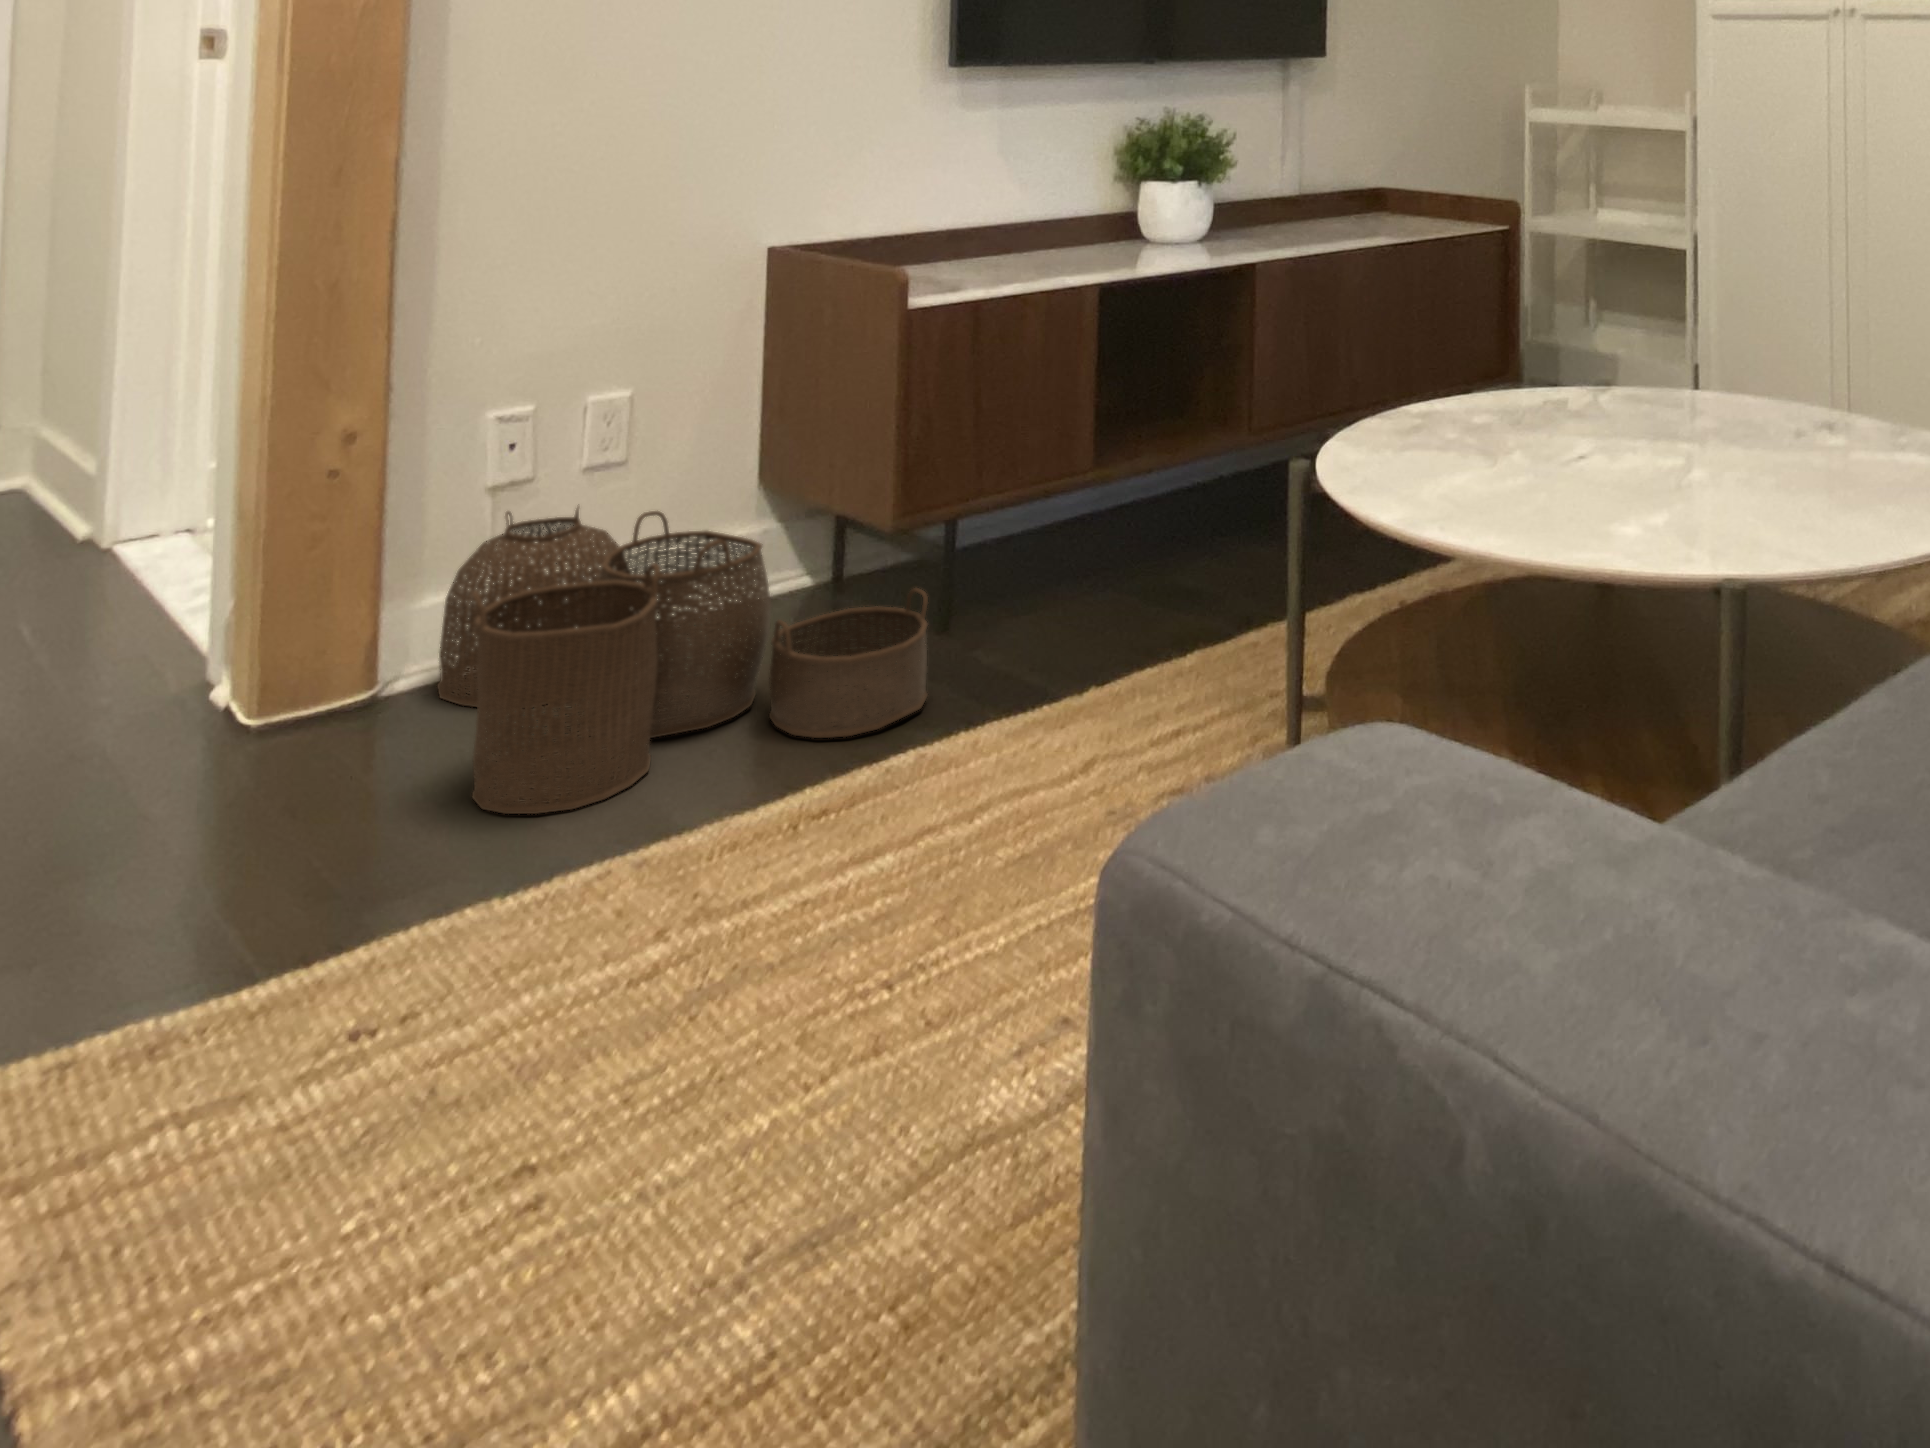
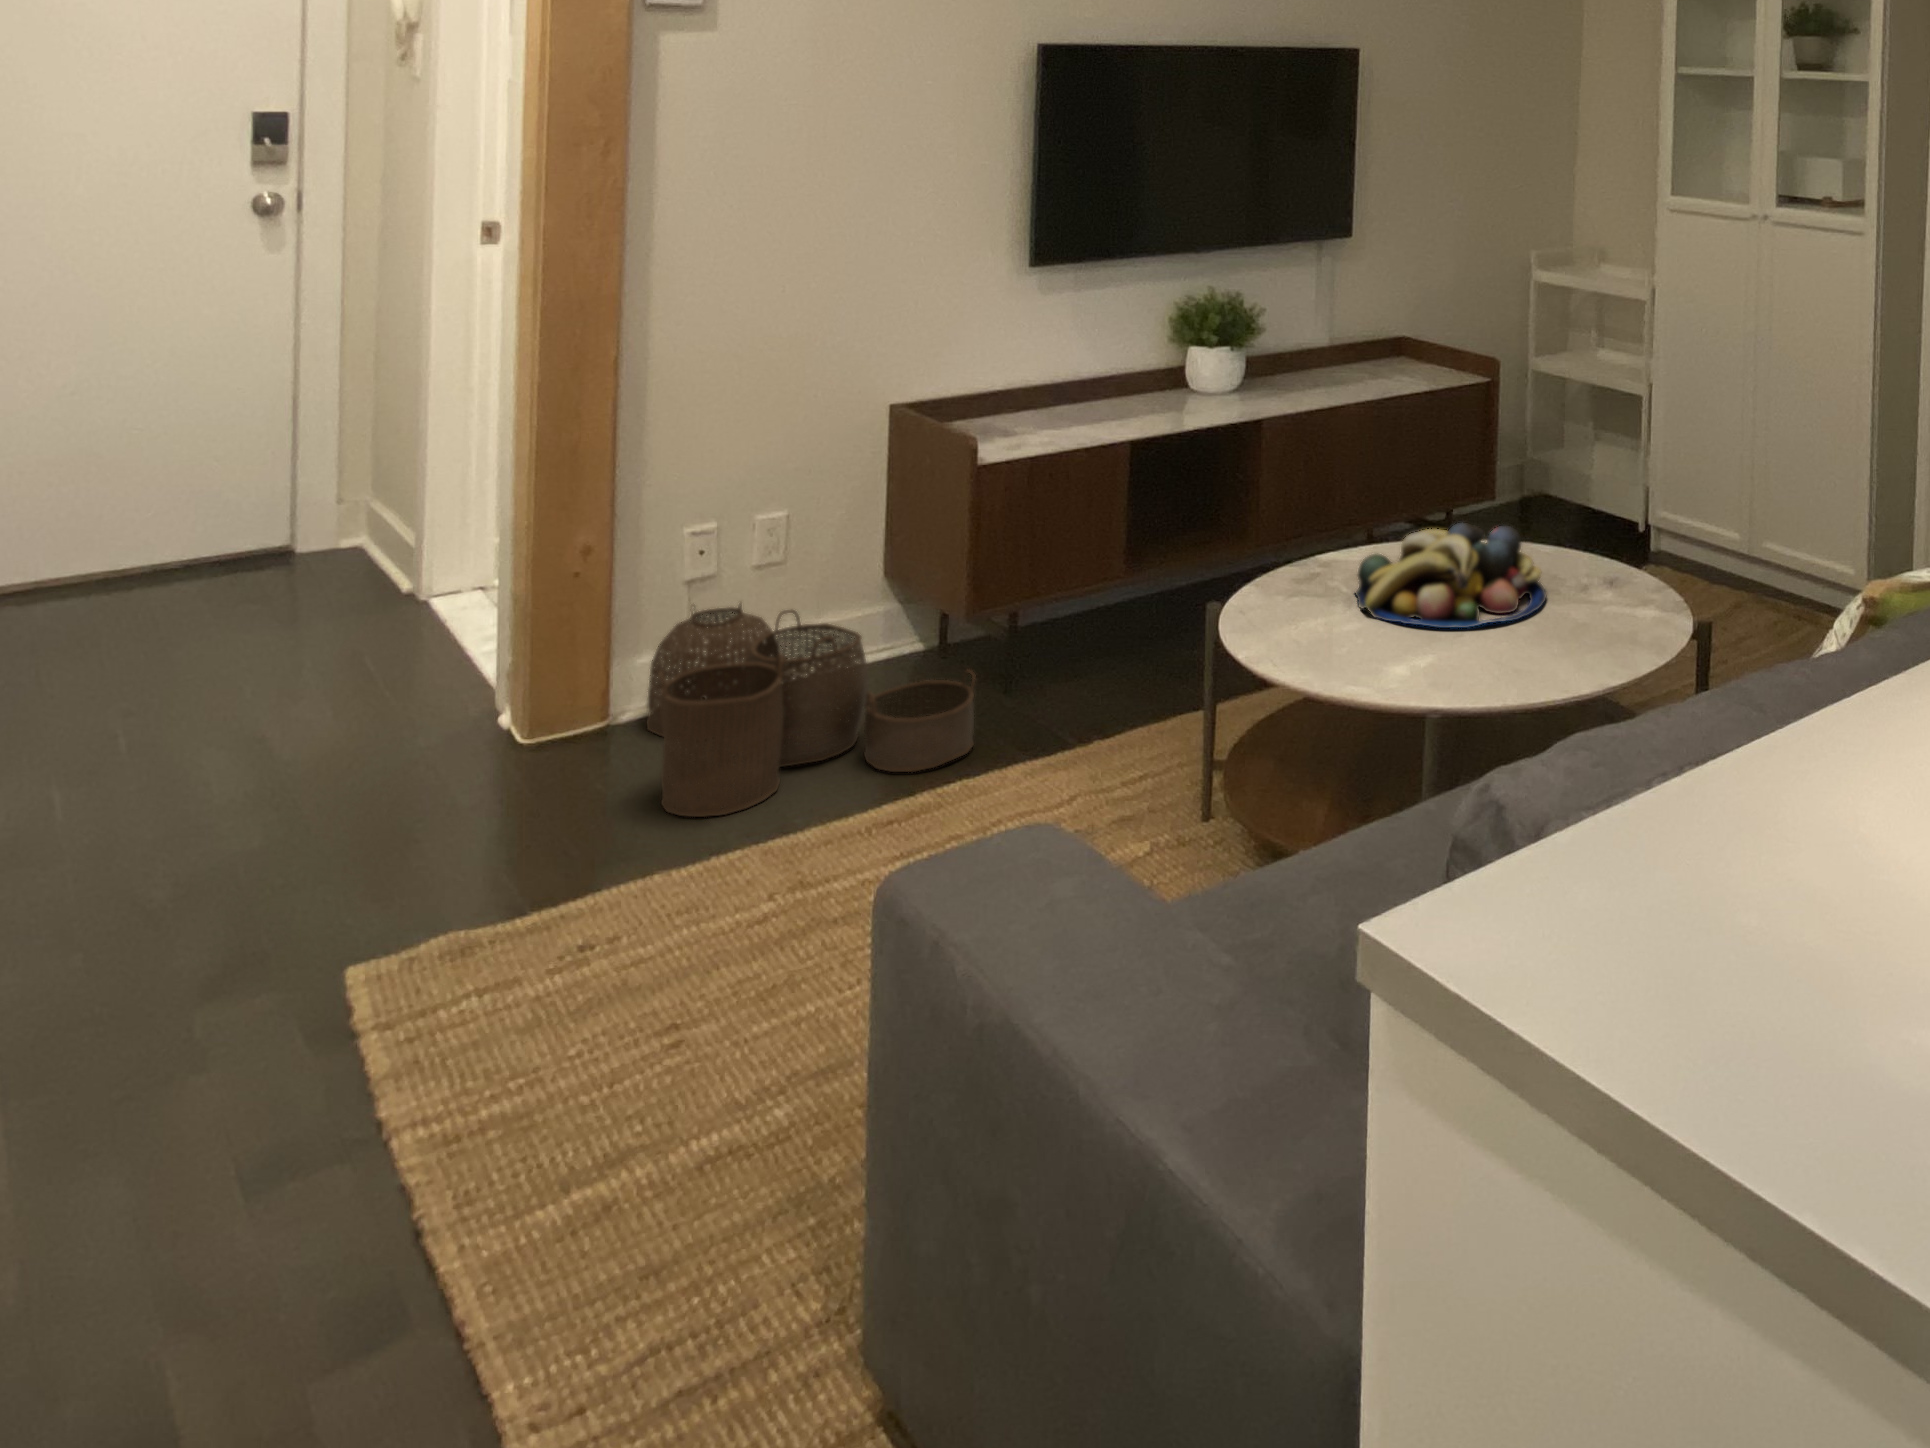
fruit bowl: none [1498,339,1776,472] -> present [1355,523,1546,628]

